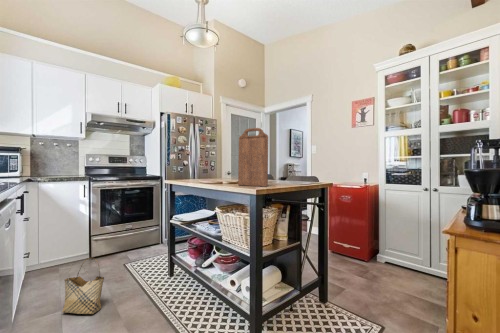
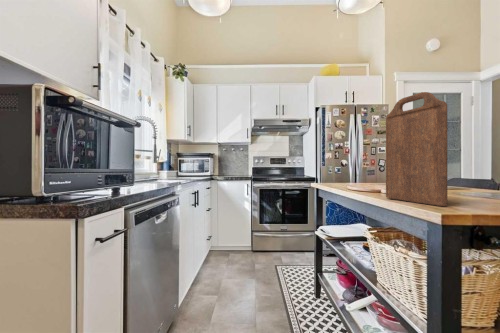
woven basket: present [62,257,104,314] -> none [211,256,241,313]

